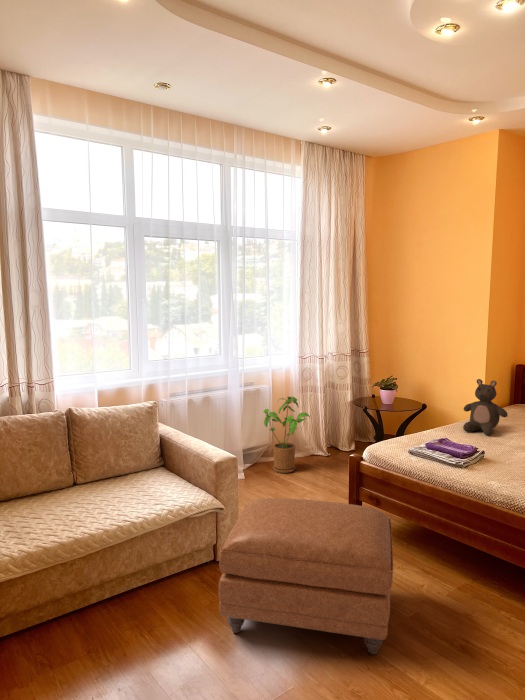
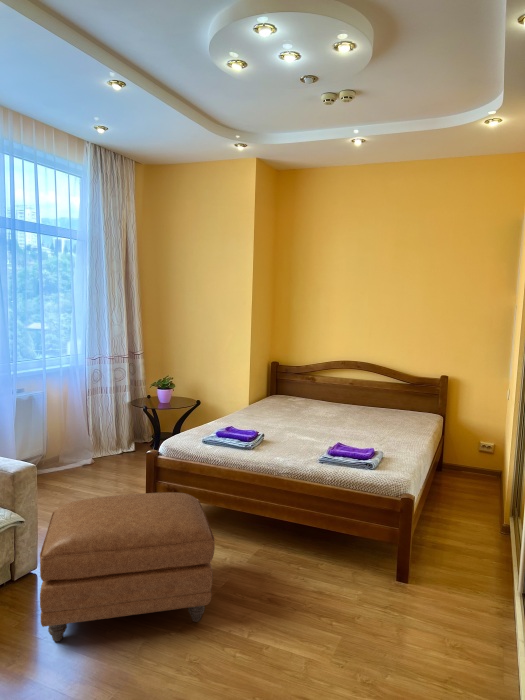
stuffed bear: present [463,379,508,435] -> none [239,373,275,421]
house plant: present [264,397,310,473] -> none [39,402,94,484]

